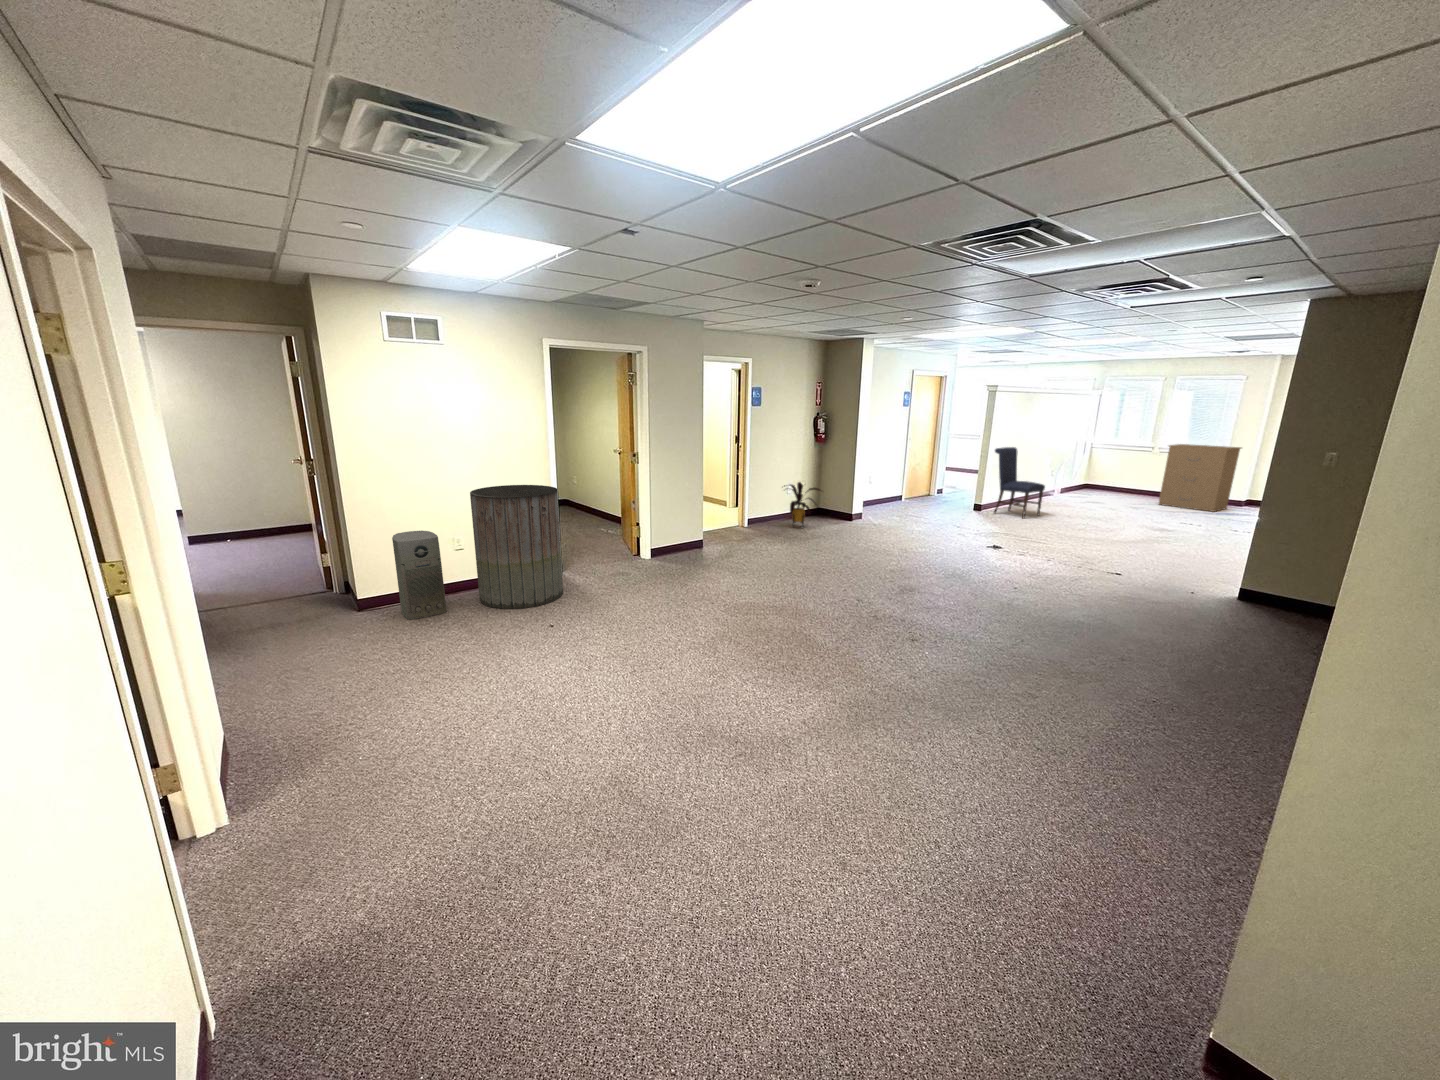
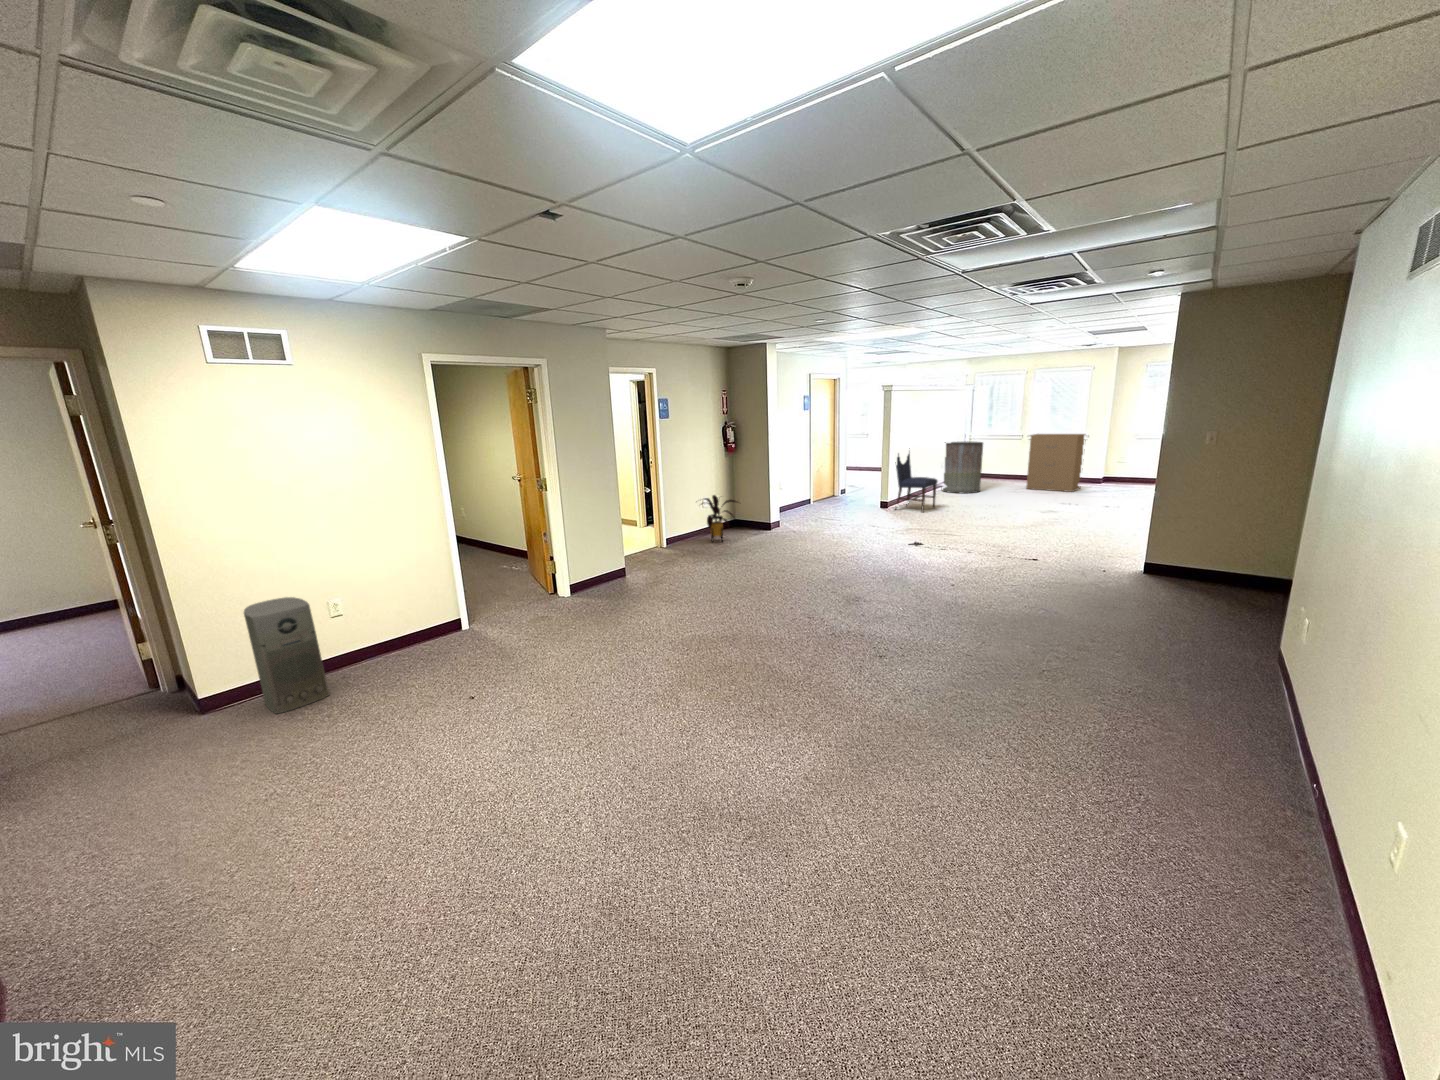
trash can: present [470,485,563,609] -> present [942,442,983,493]

